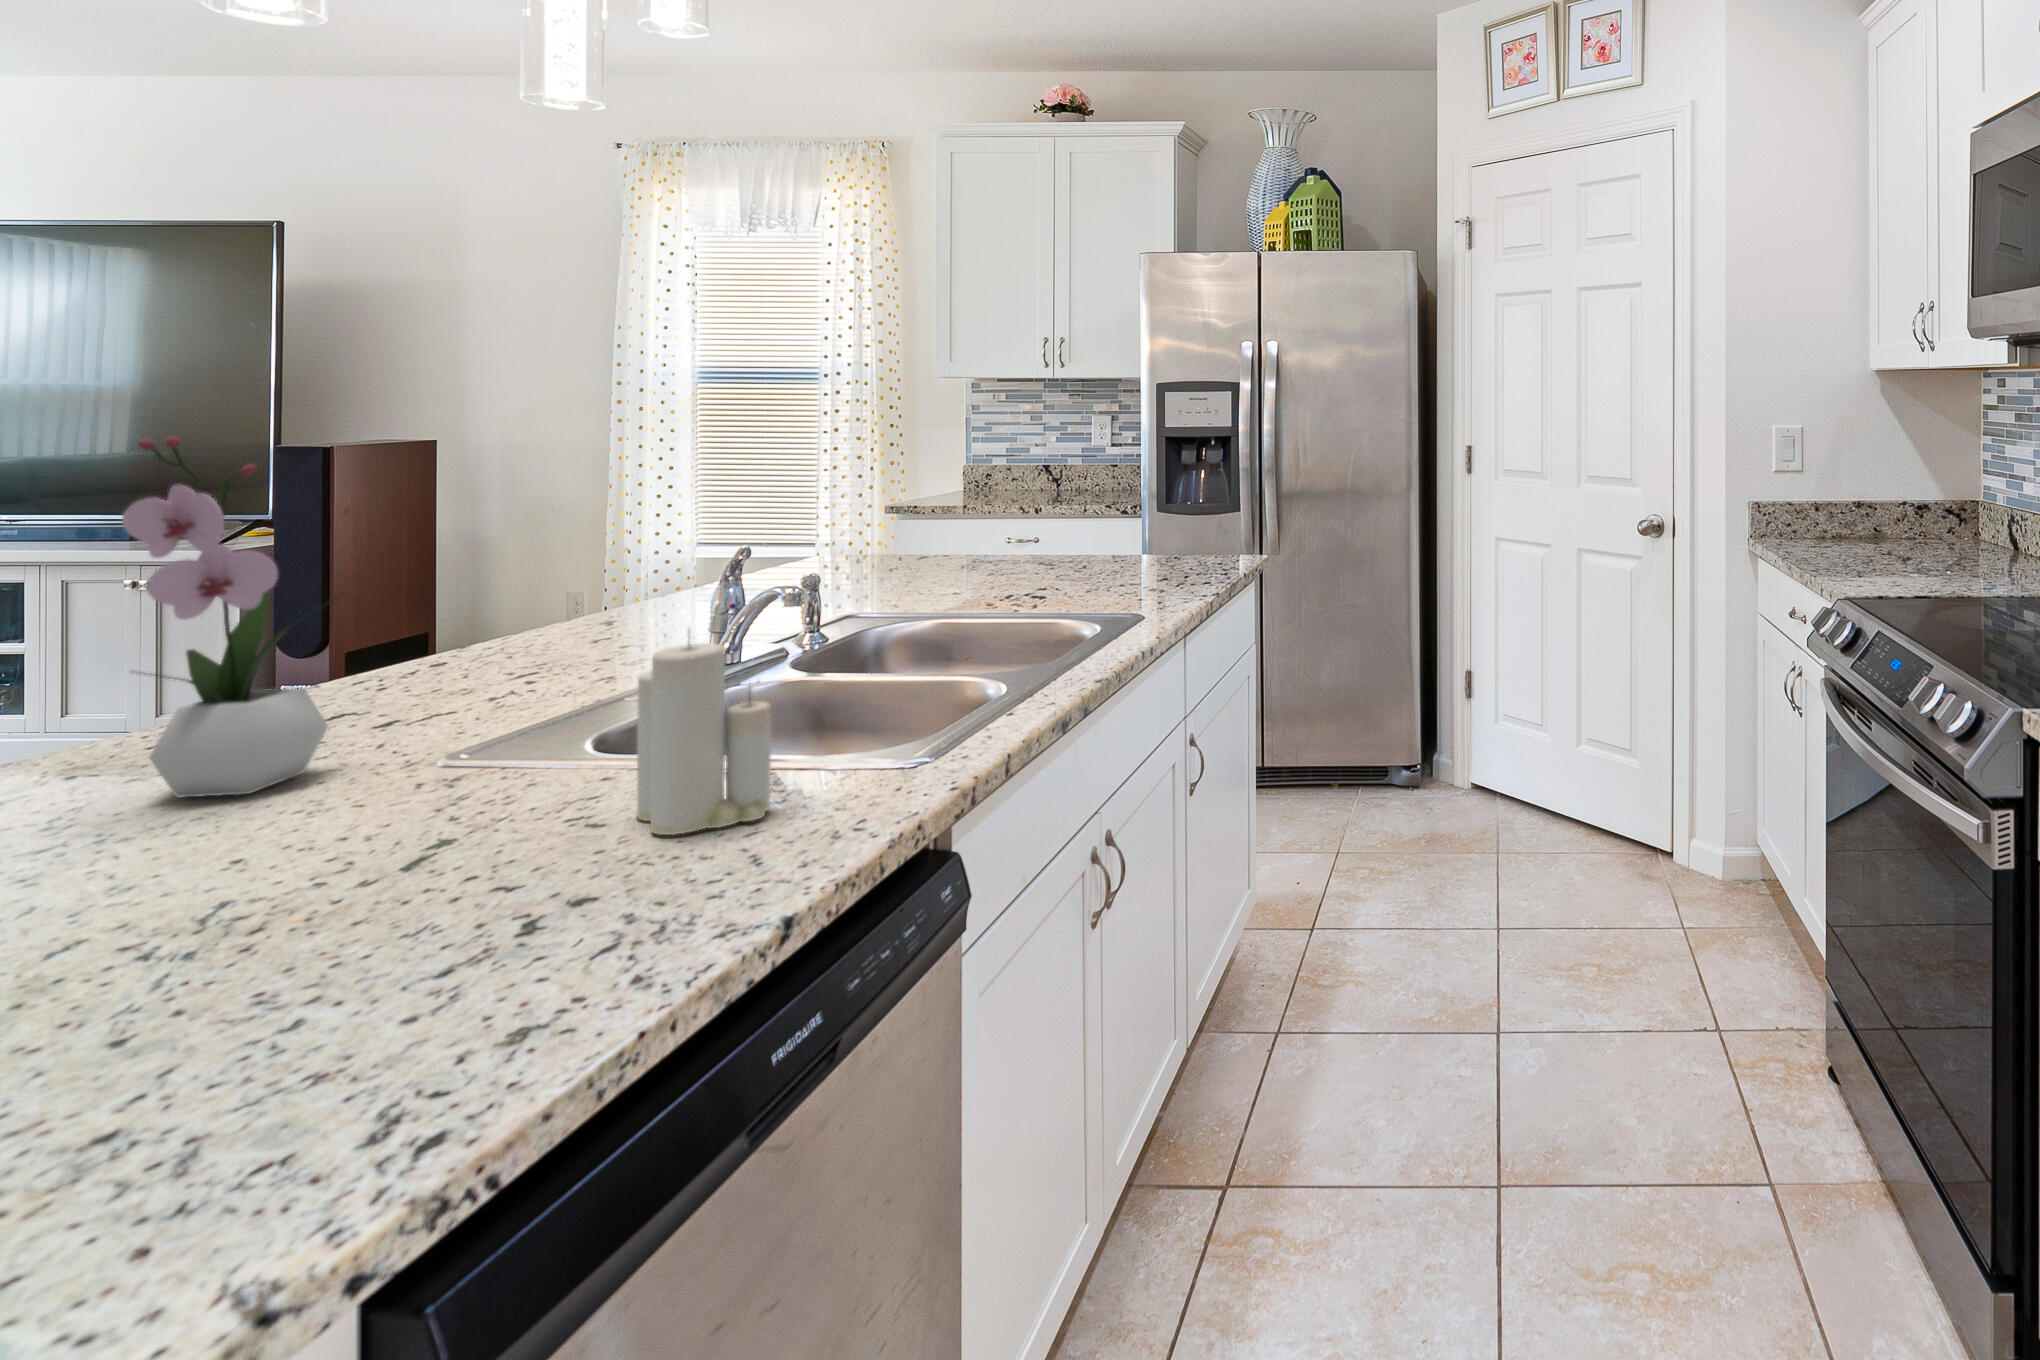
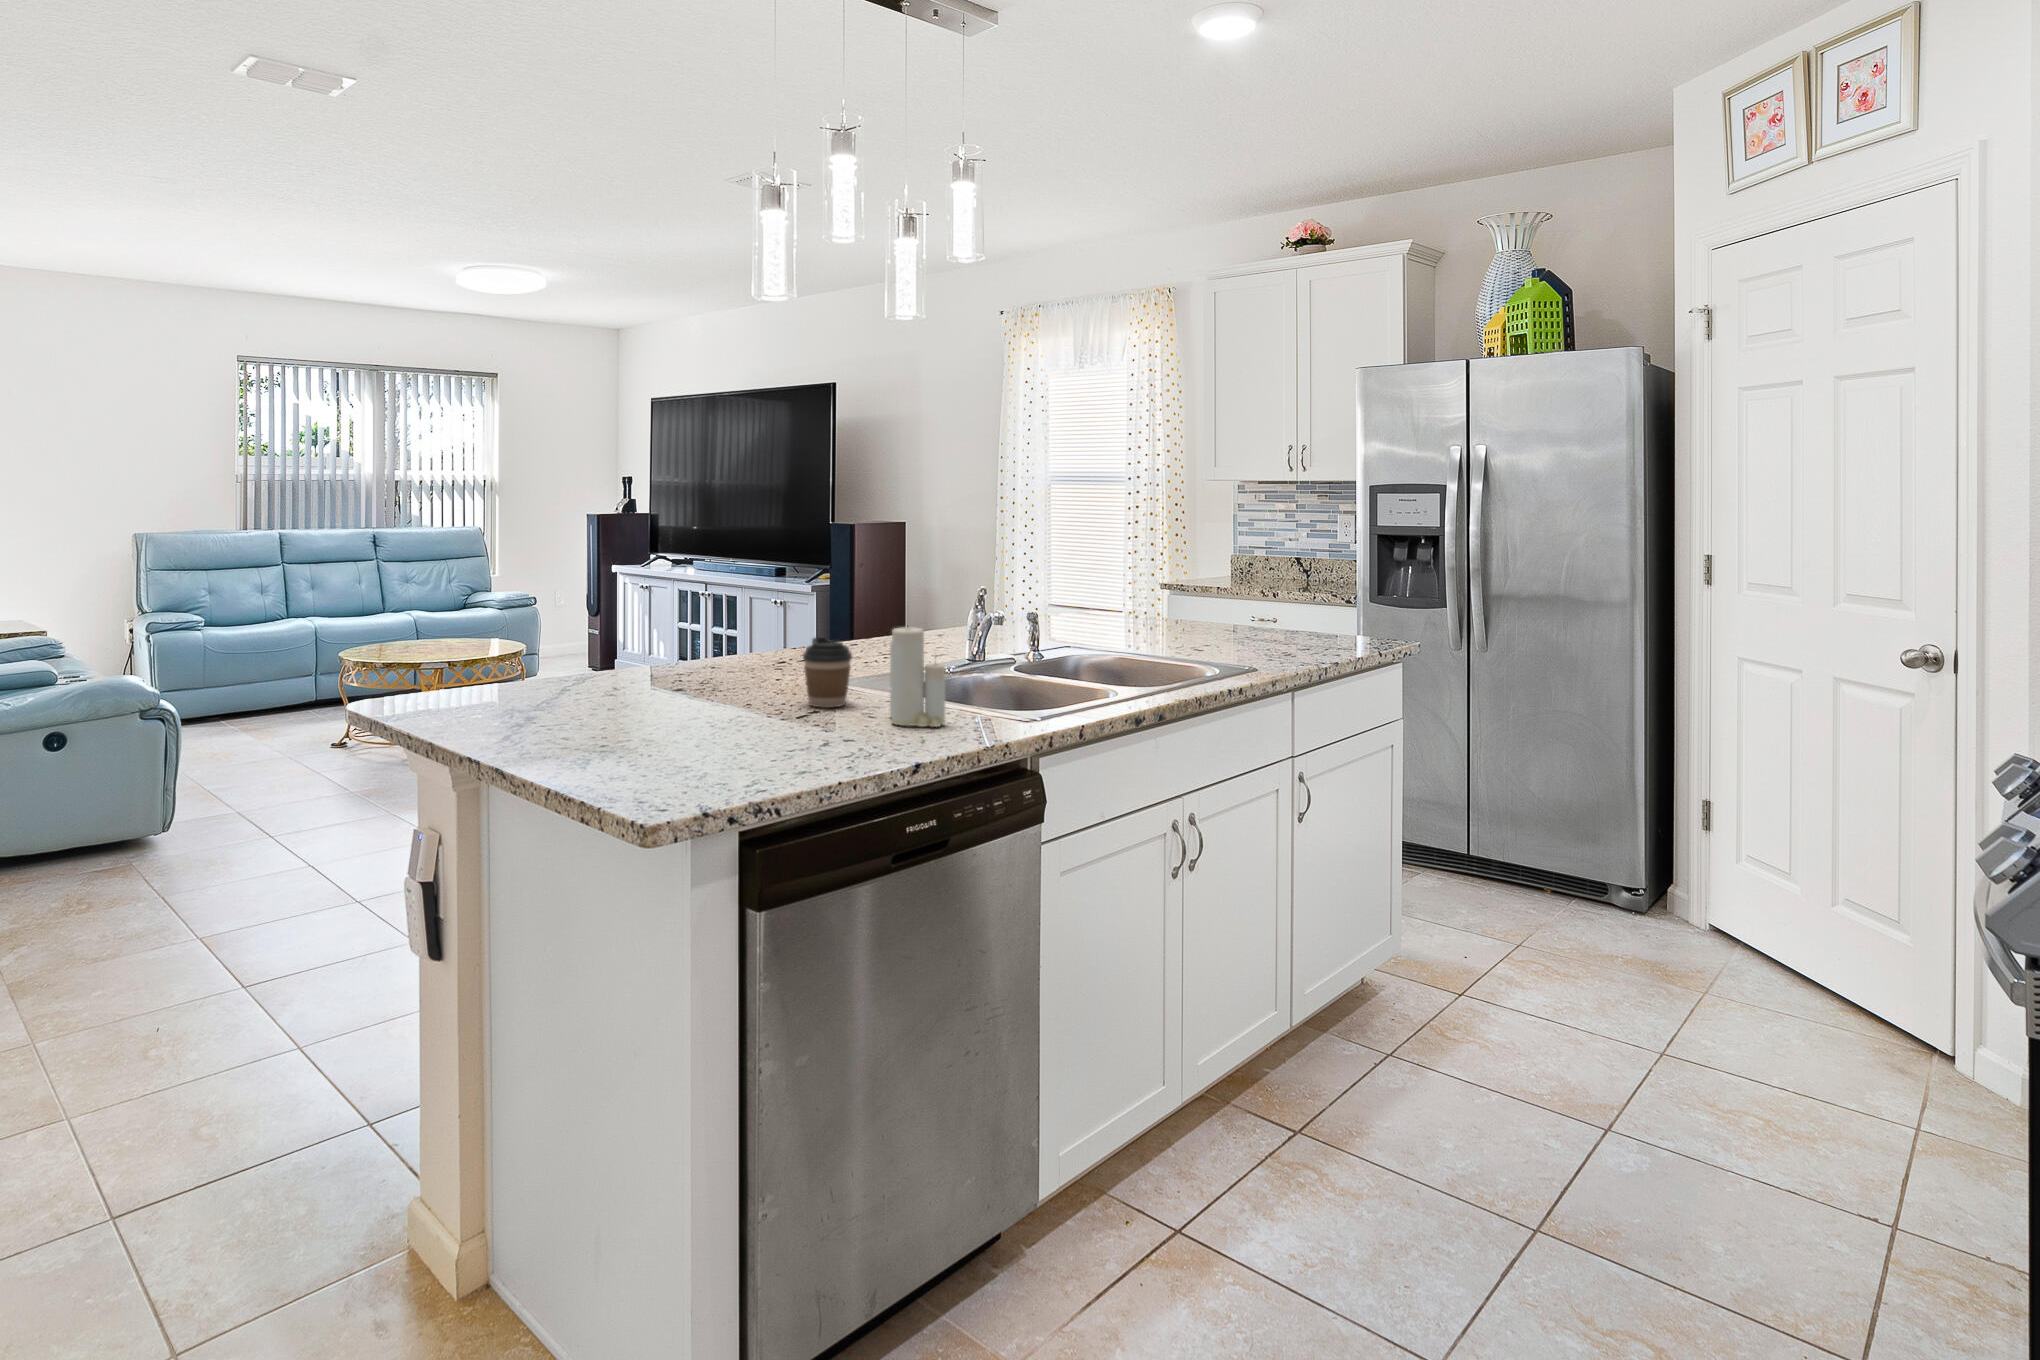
flower arrangement: present [122,436,344,797] -> none [723,508,800,682]
coffee cup: none [395,685,527,833] -> present [803,637,852,708]

